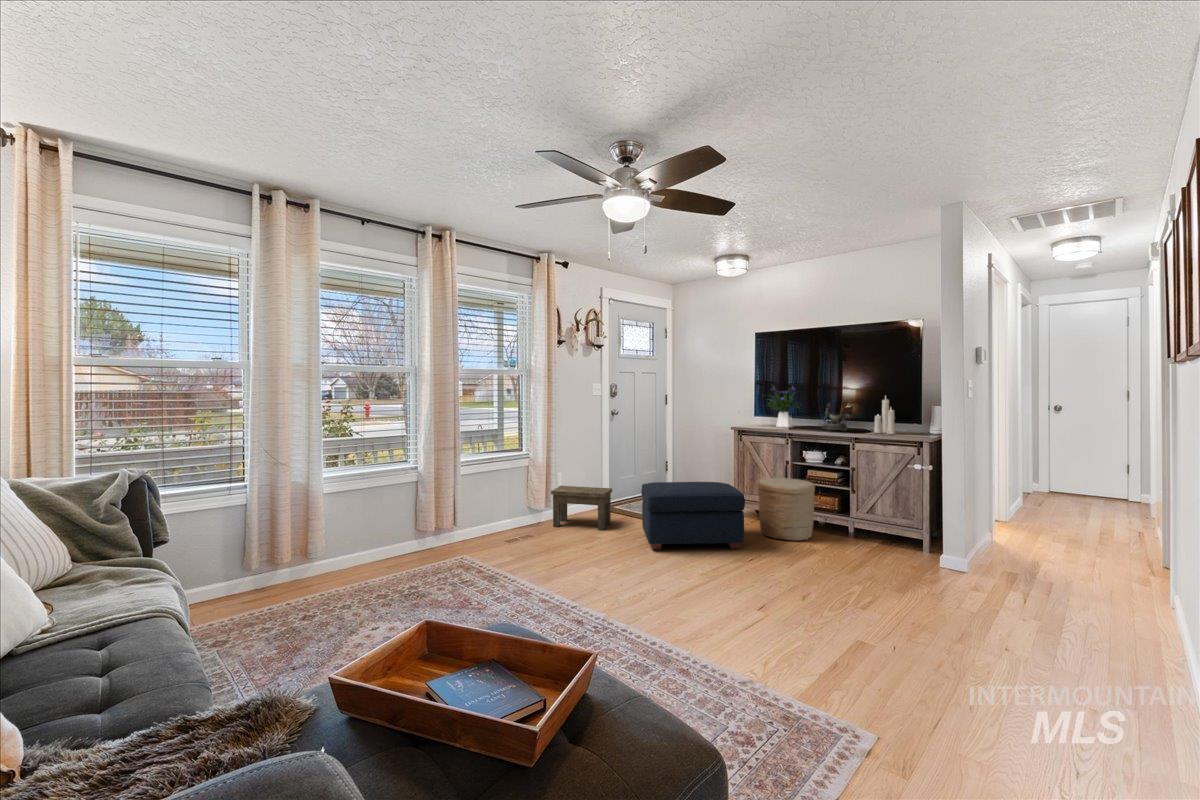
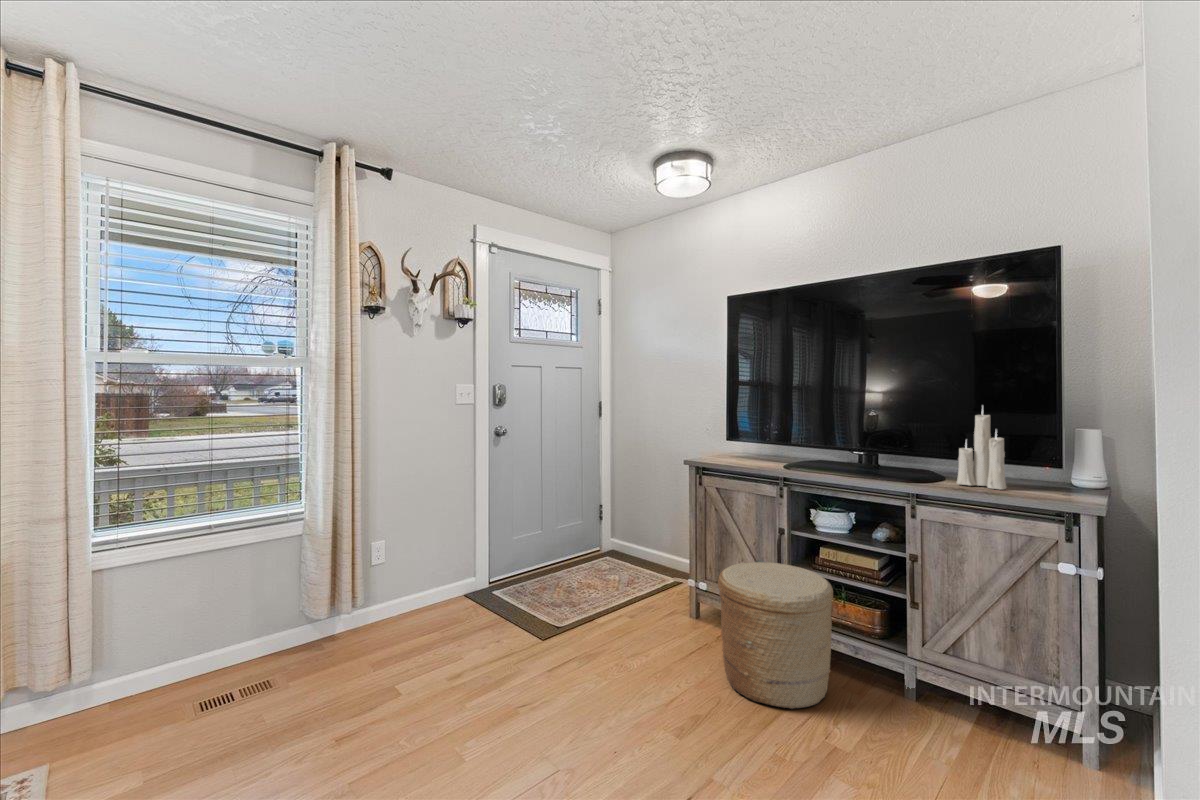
flower arrangement: present [769,386,801,427] -> none [736,384,817,464]
decorative bowl: present [823,404,850,431] -> none [848,421,906,477]
ottoman: present [641,482,745,549] -> none [466,572,677,737]
side table: present [551,486,612,530] -> none [343,563,462,658]

